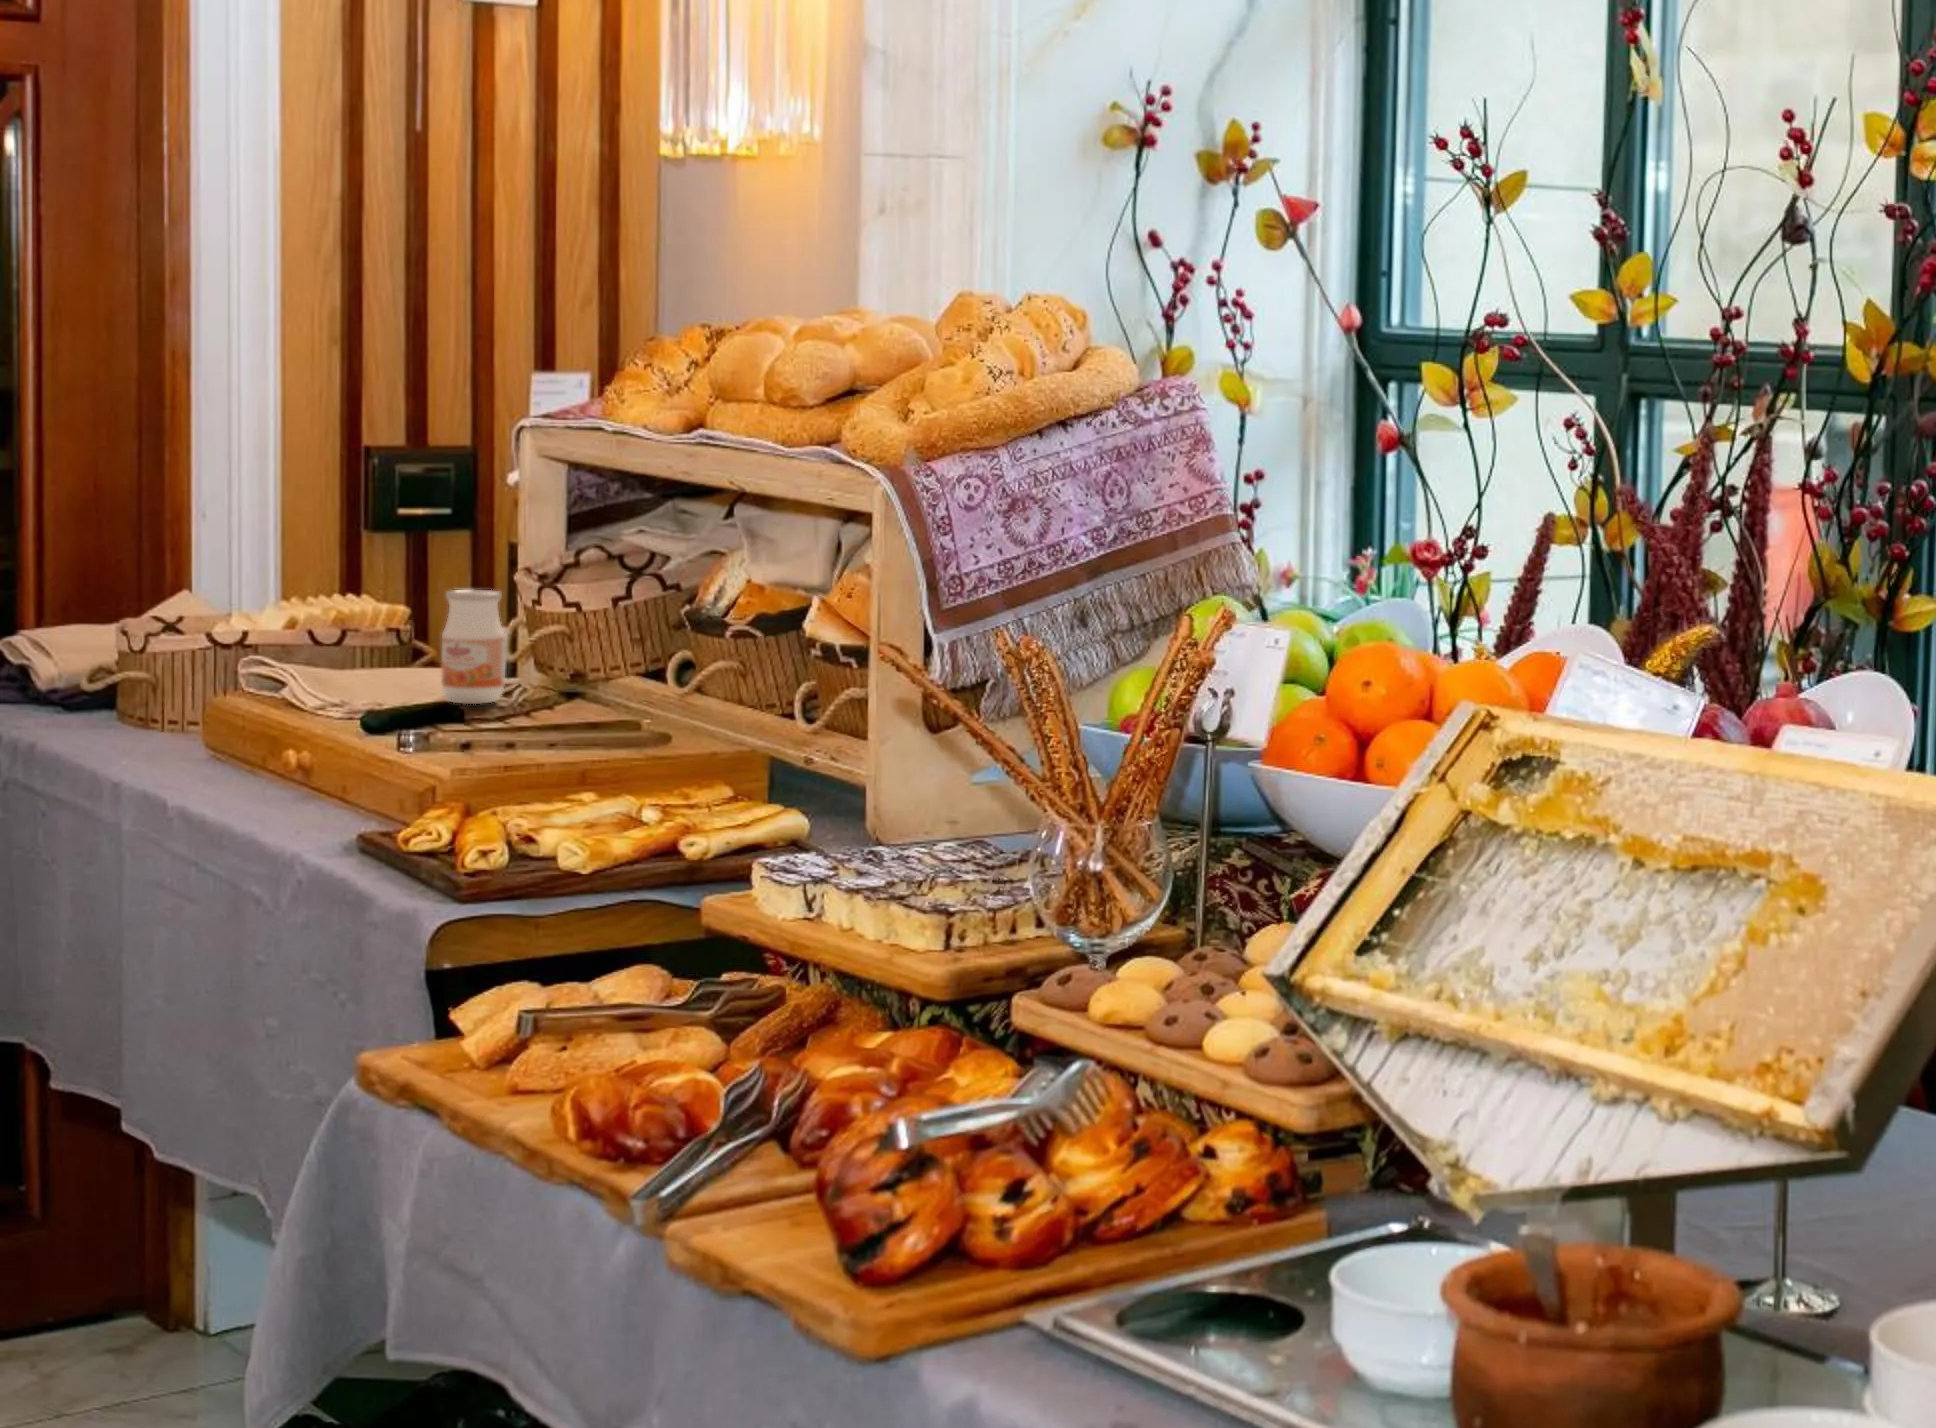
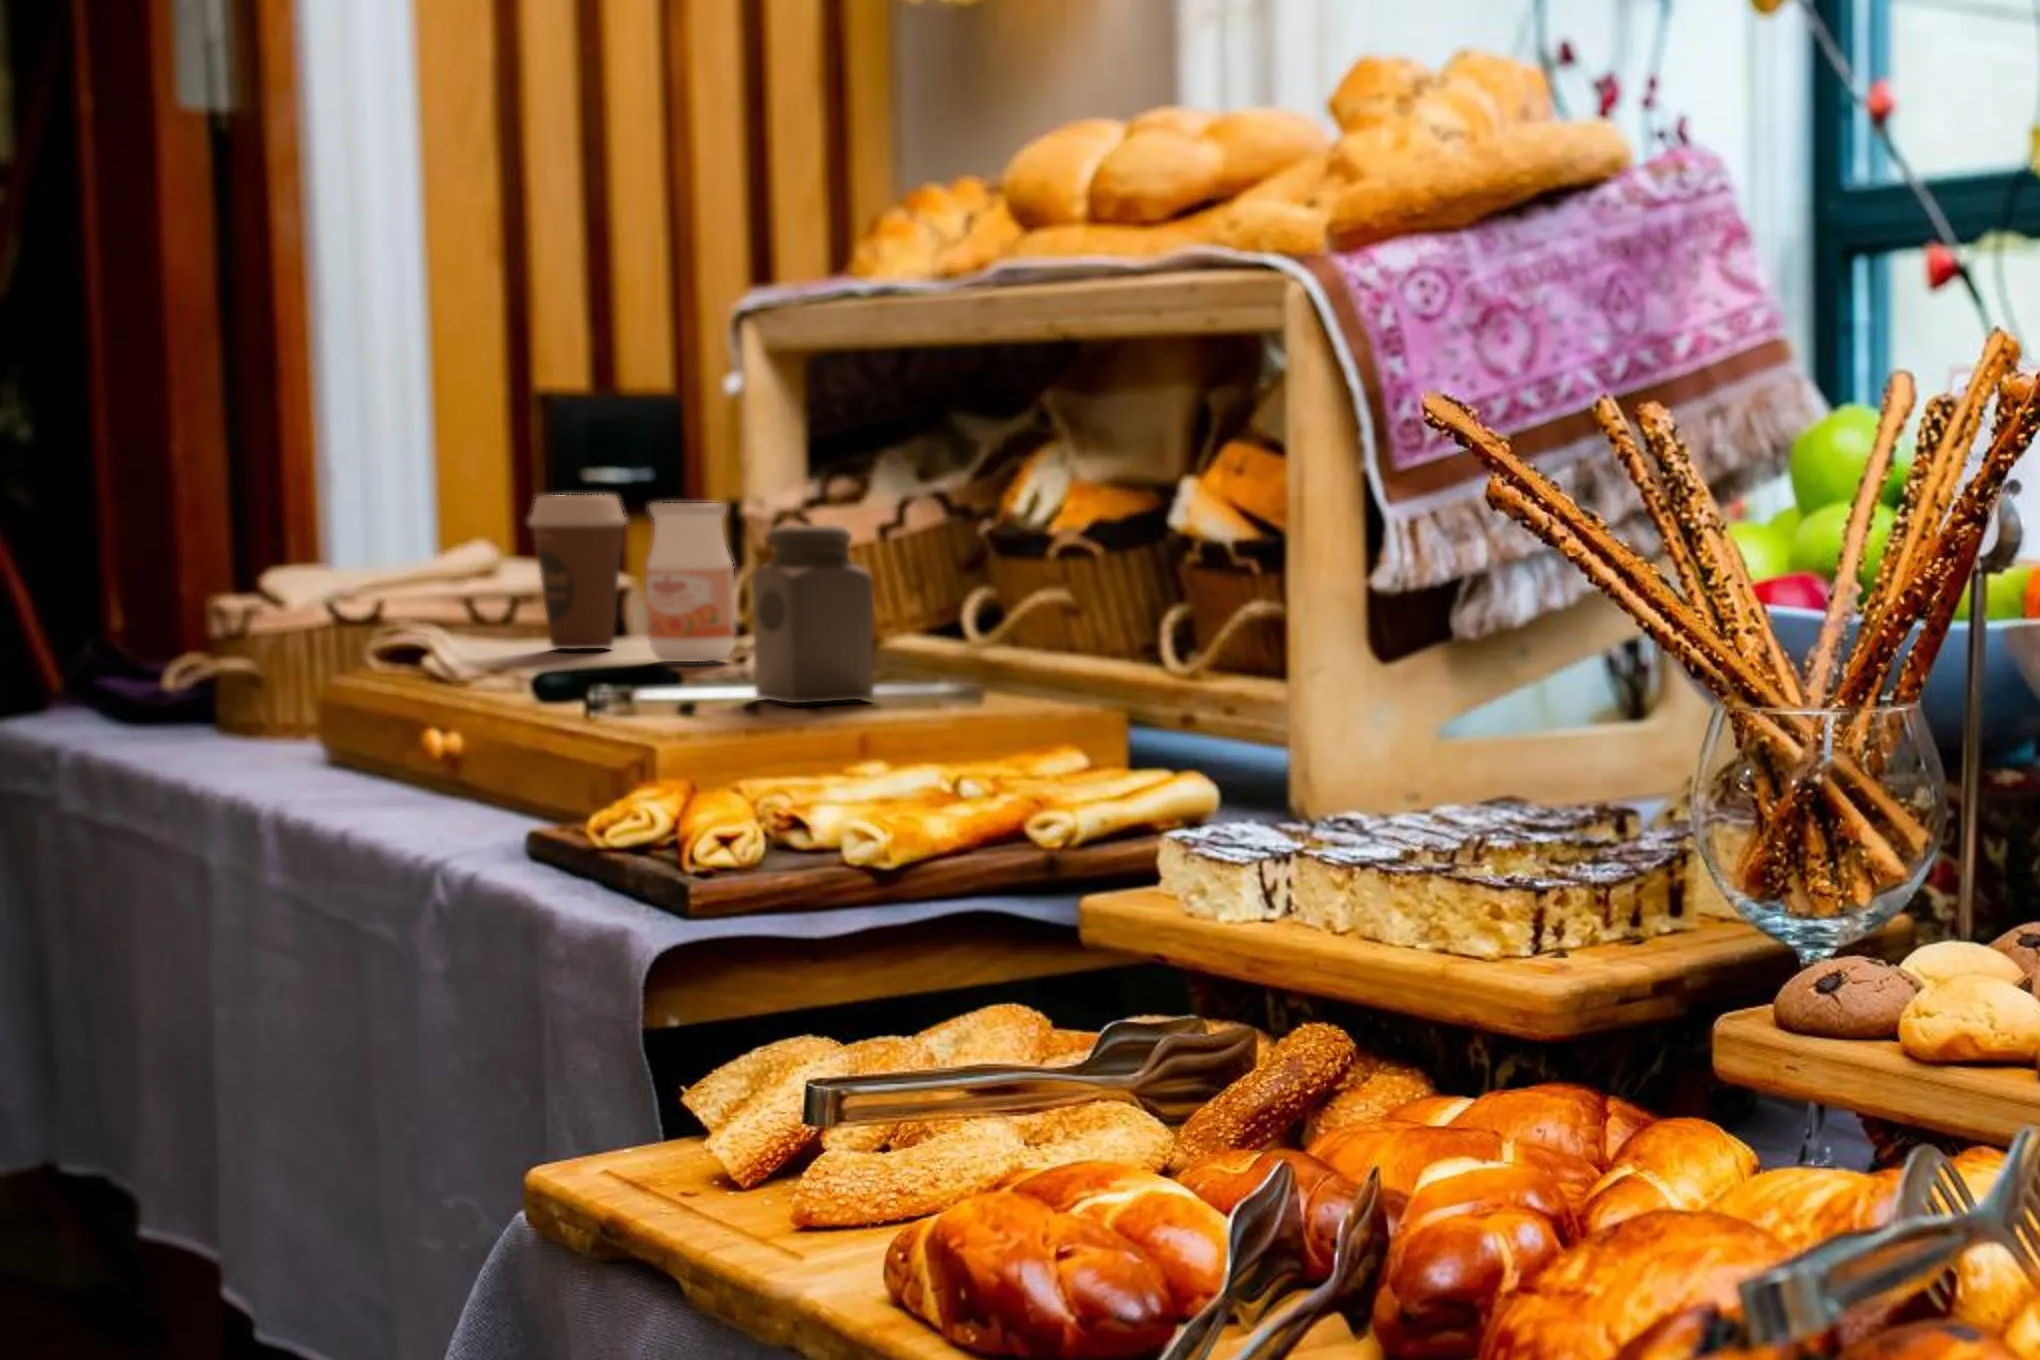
coffee cup: none [358,577,431,689] -> present [529,495,626,649]
salt shaker: none [514,623,598,746] -> present [752,525,875,703]

